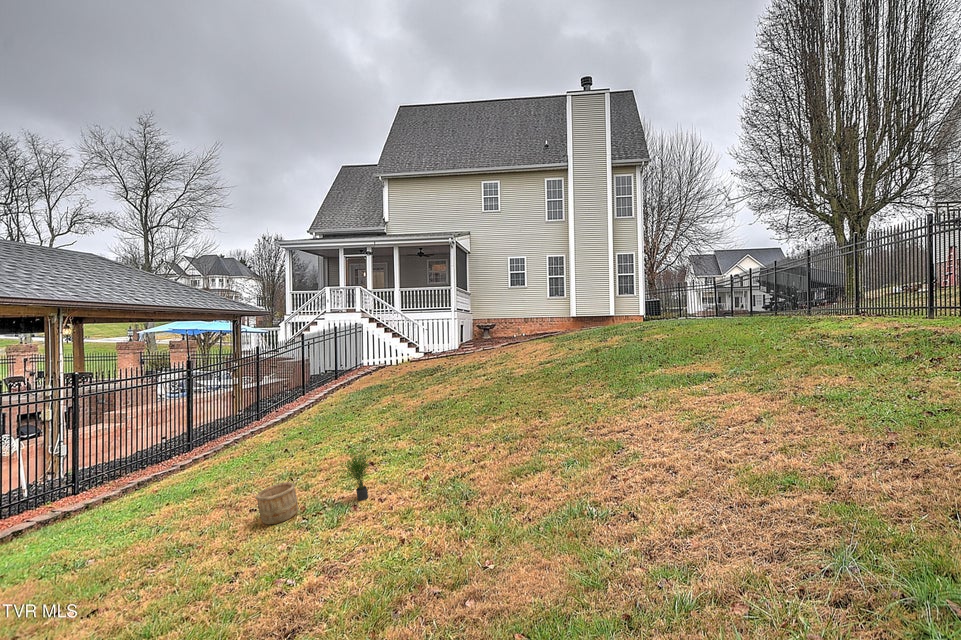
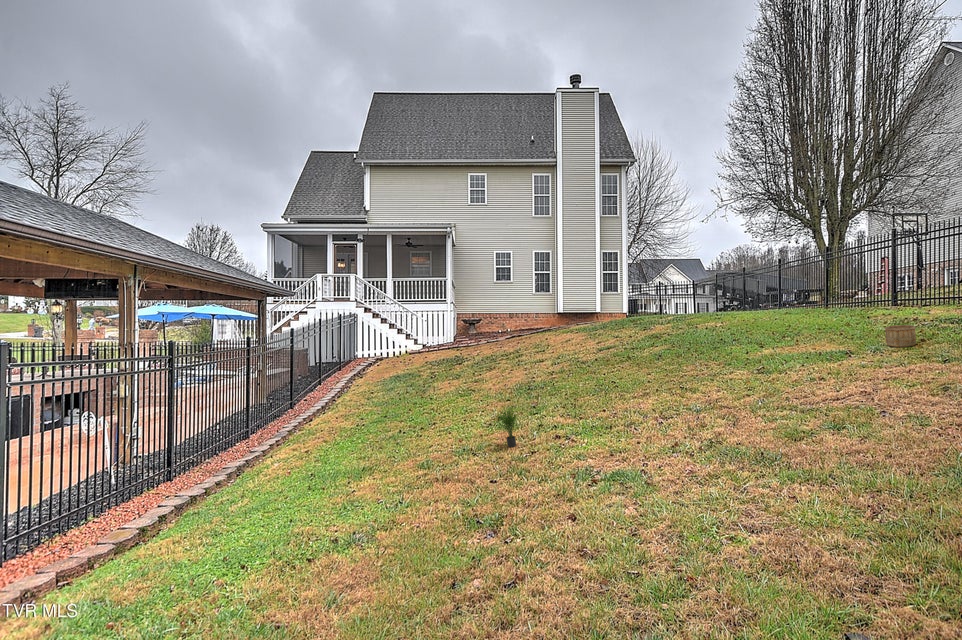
wooden bucket: present [255,482,298,525] -> present [885,325,916,347]

